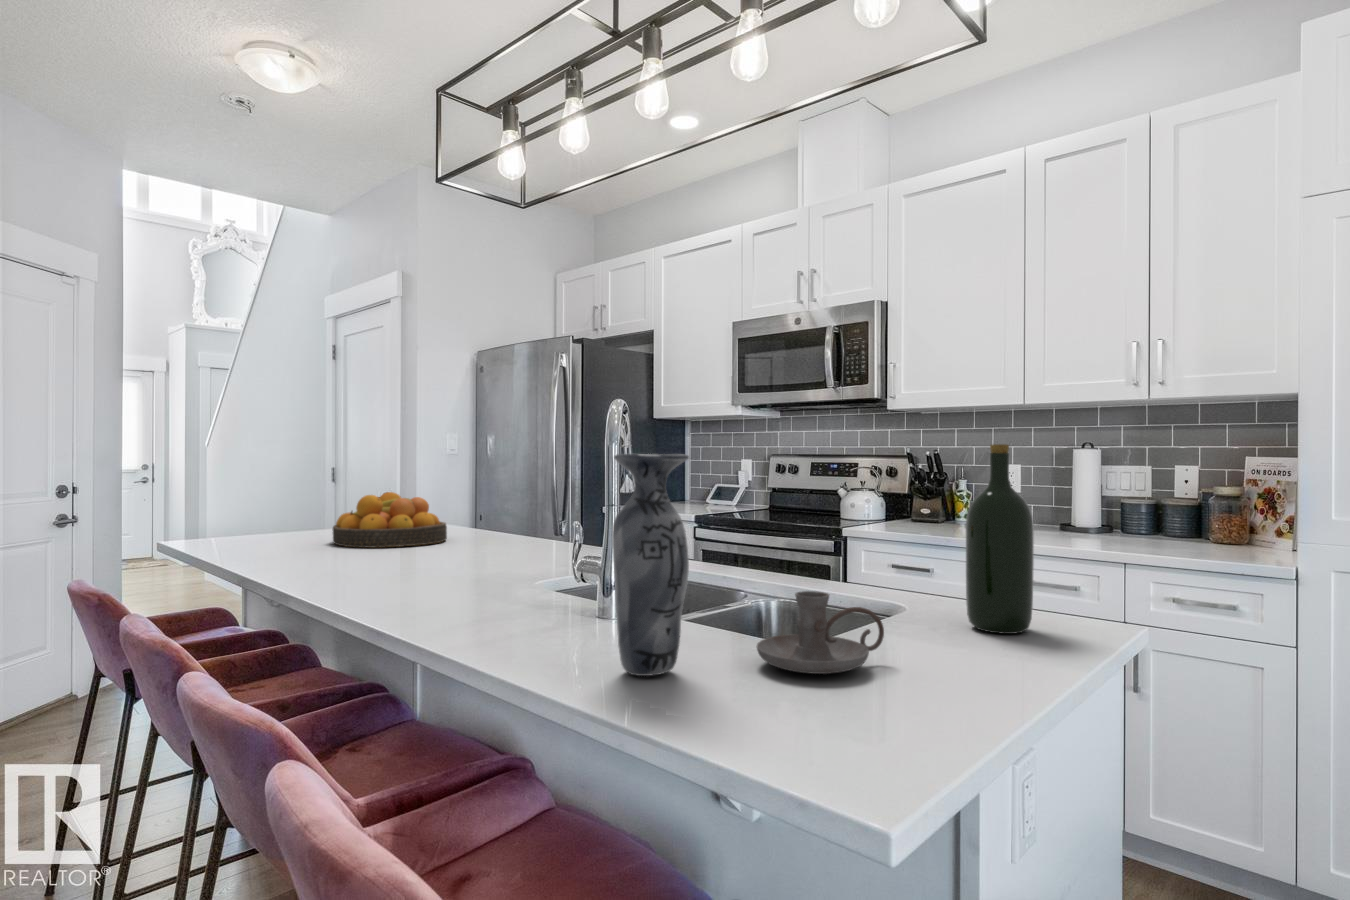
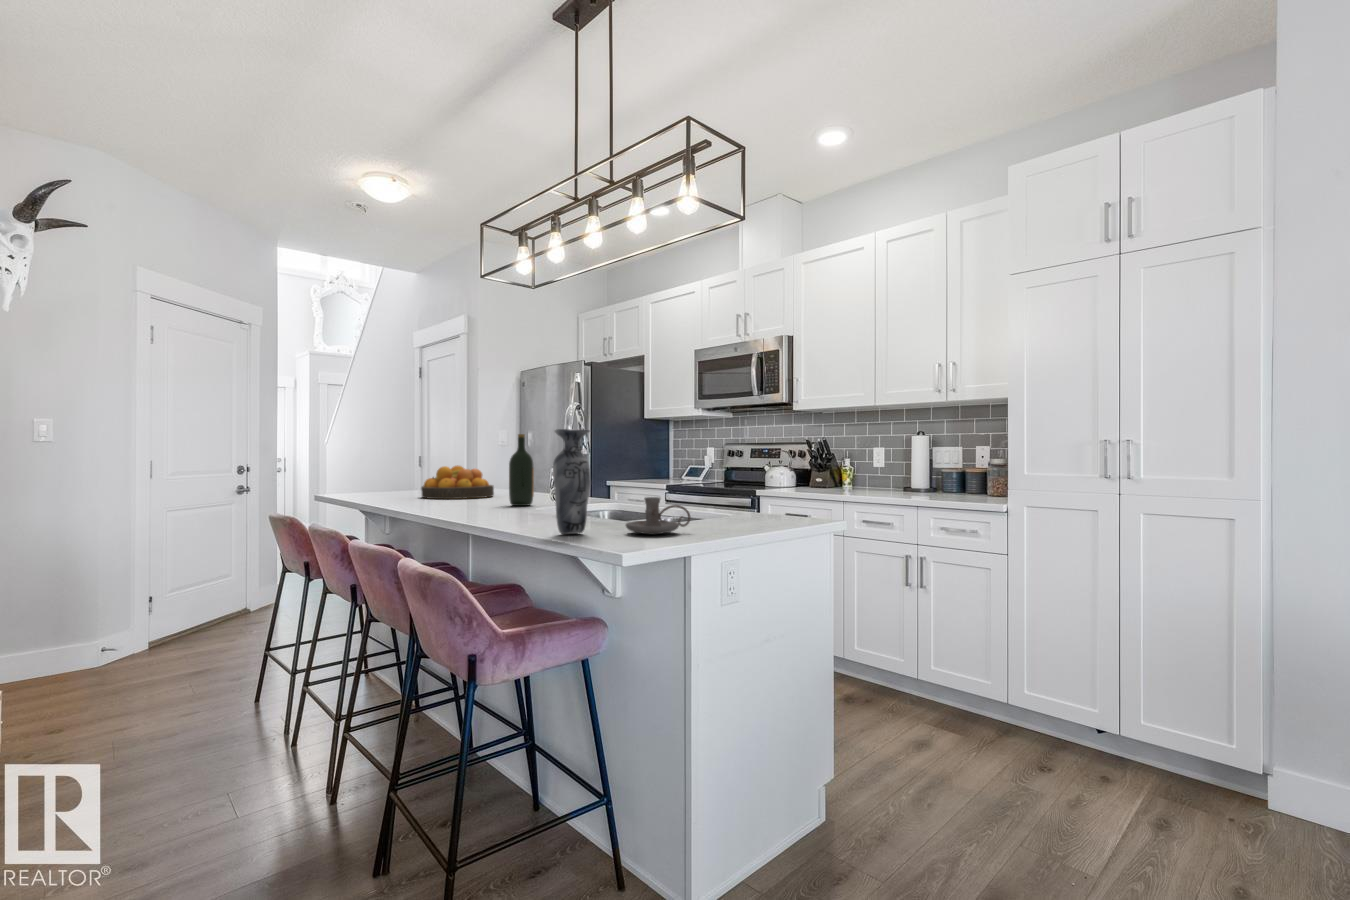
wine bottle: present [966,444,1034,634] -> present [509,434,534,506]

